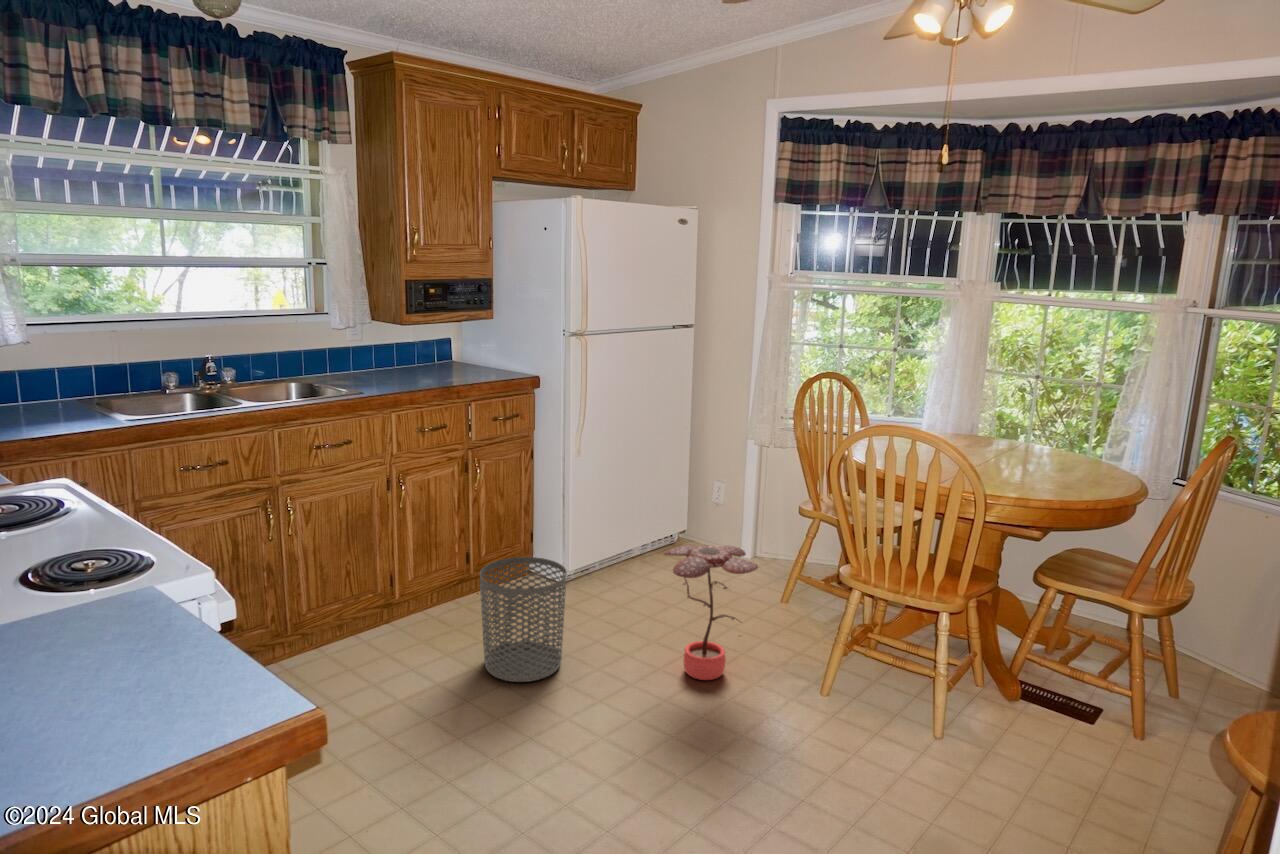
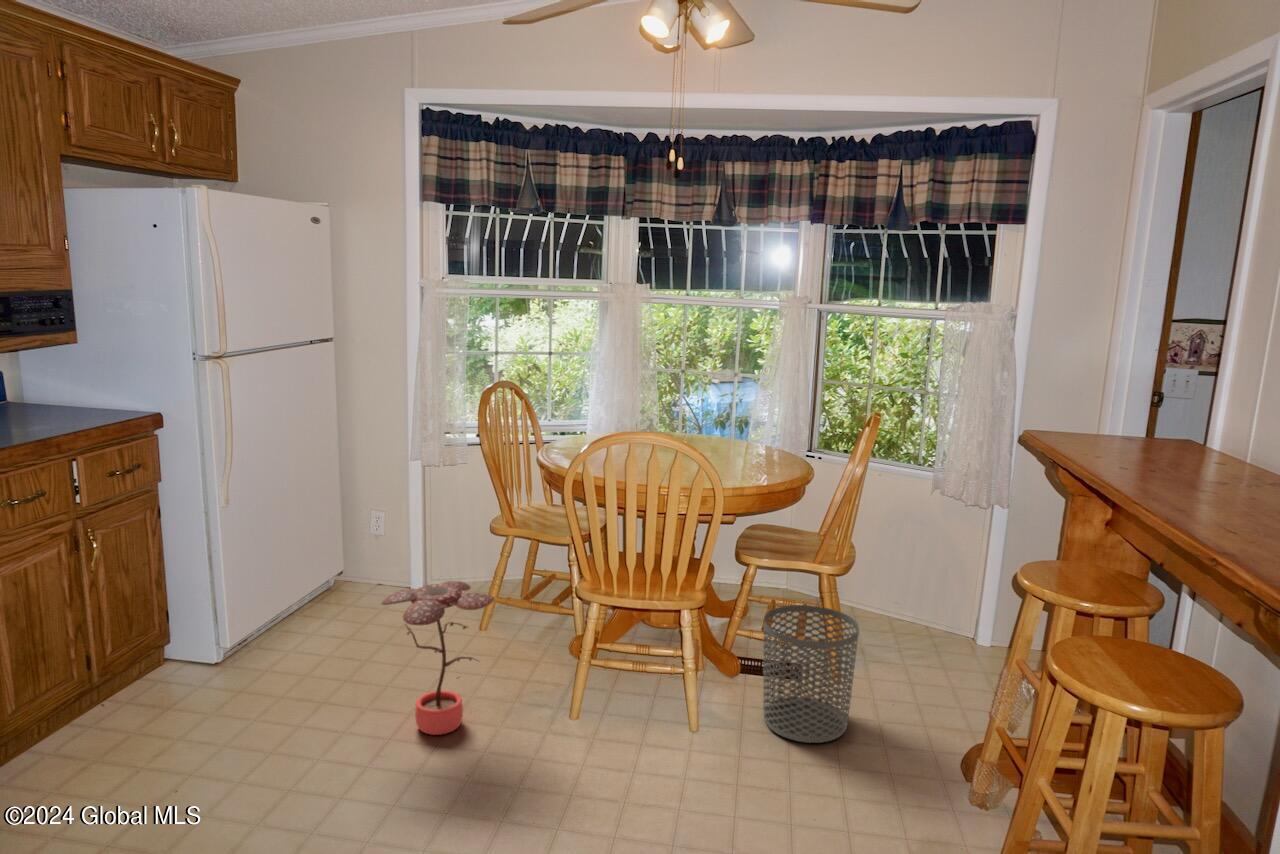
waste bin: present [480,557,567,682] -> present [763,605,859,743]

